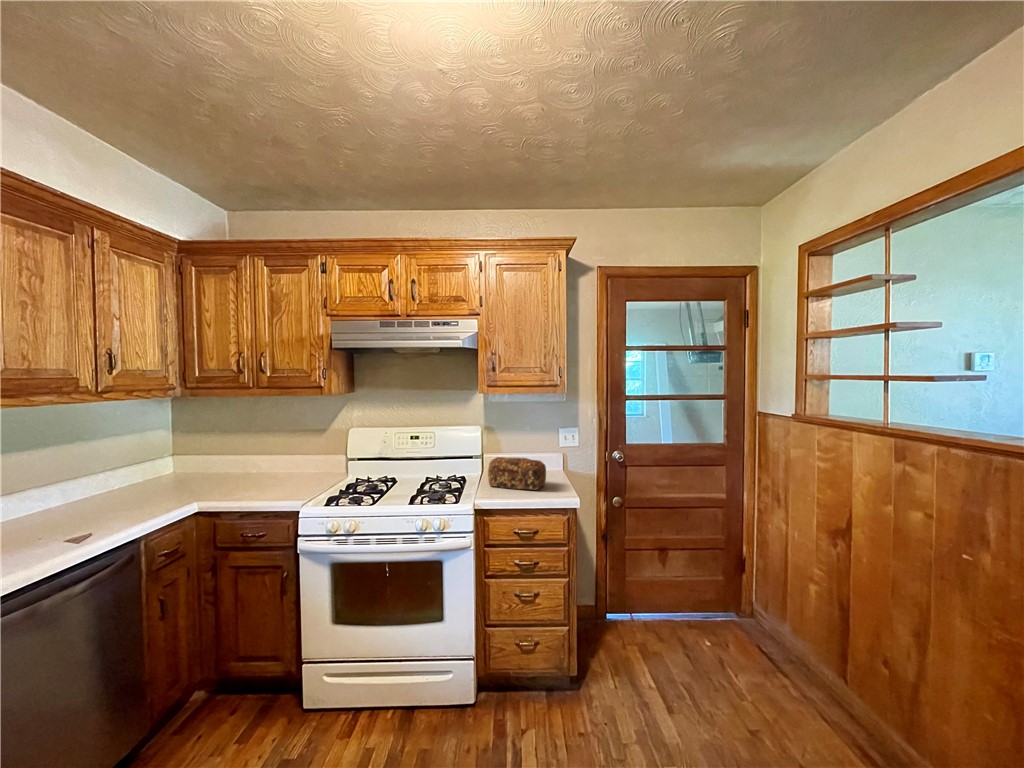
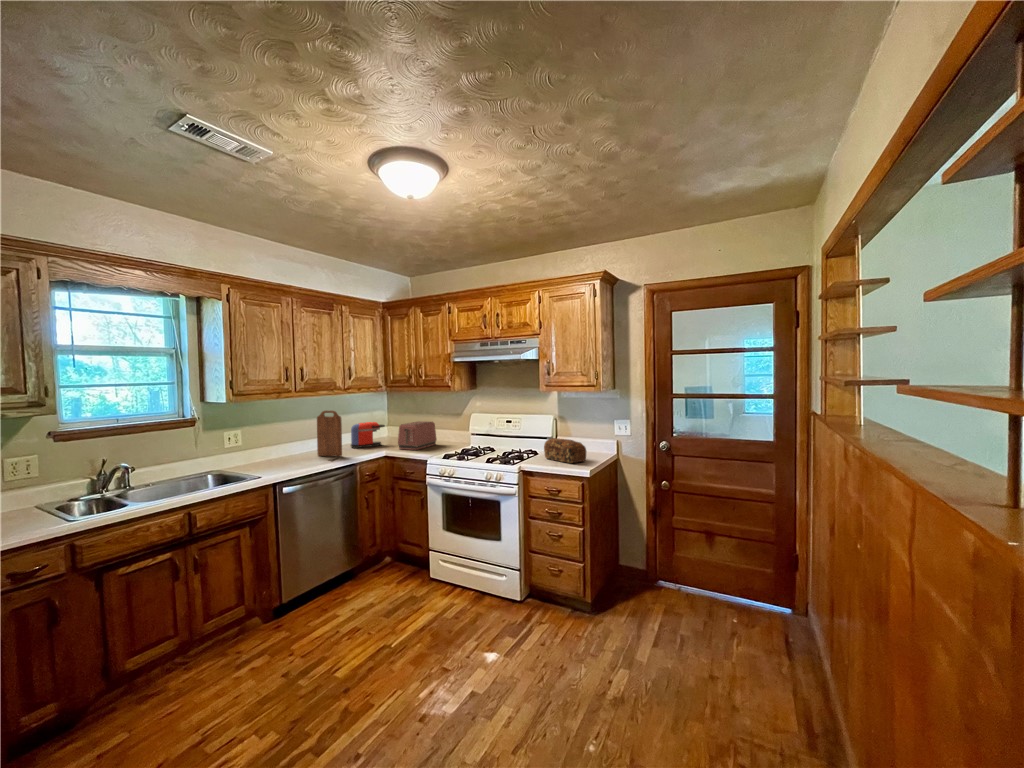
cutting board: none [33,435,105,534] -> present [317,411,342,456]
toaster: none [221,444,286,496] -> present [398,421,437,450]
coffee maker: none [107,451,183,504] -> present [351,422,385,448]

